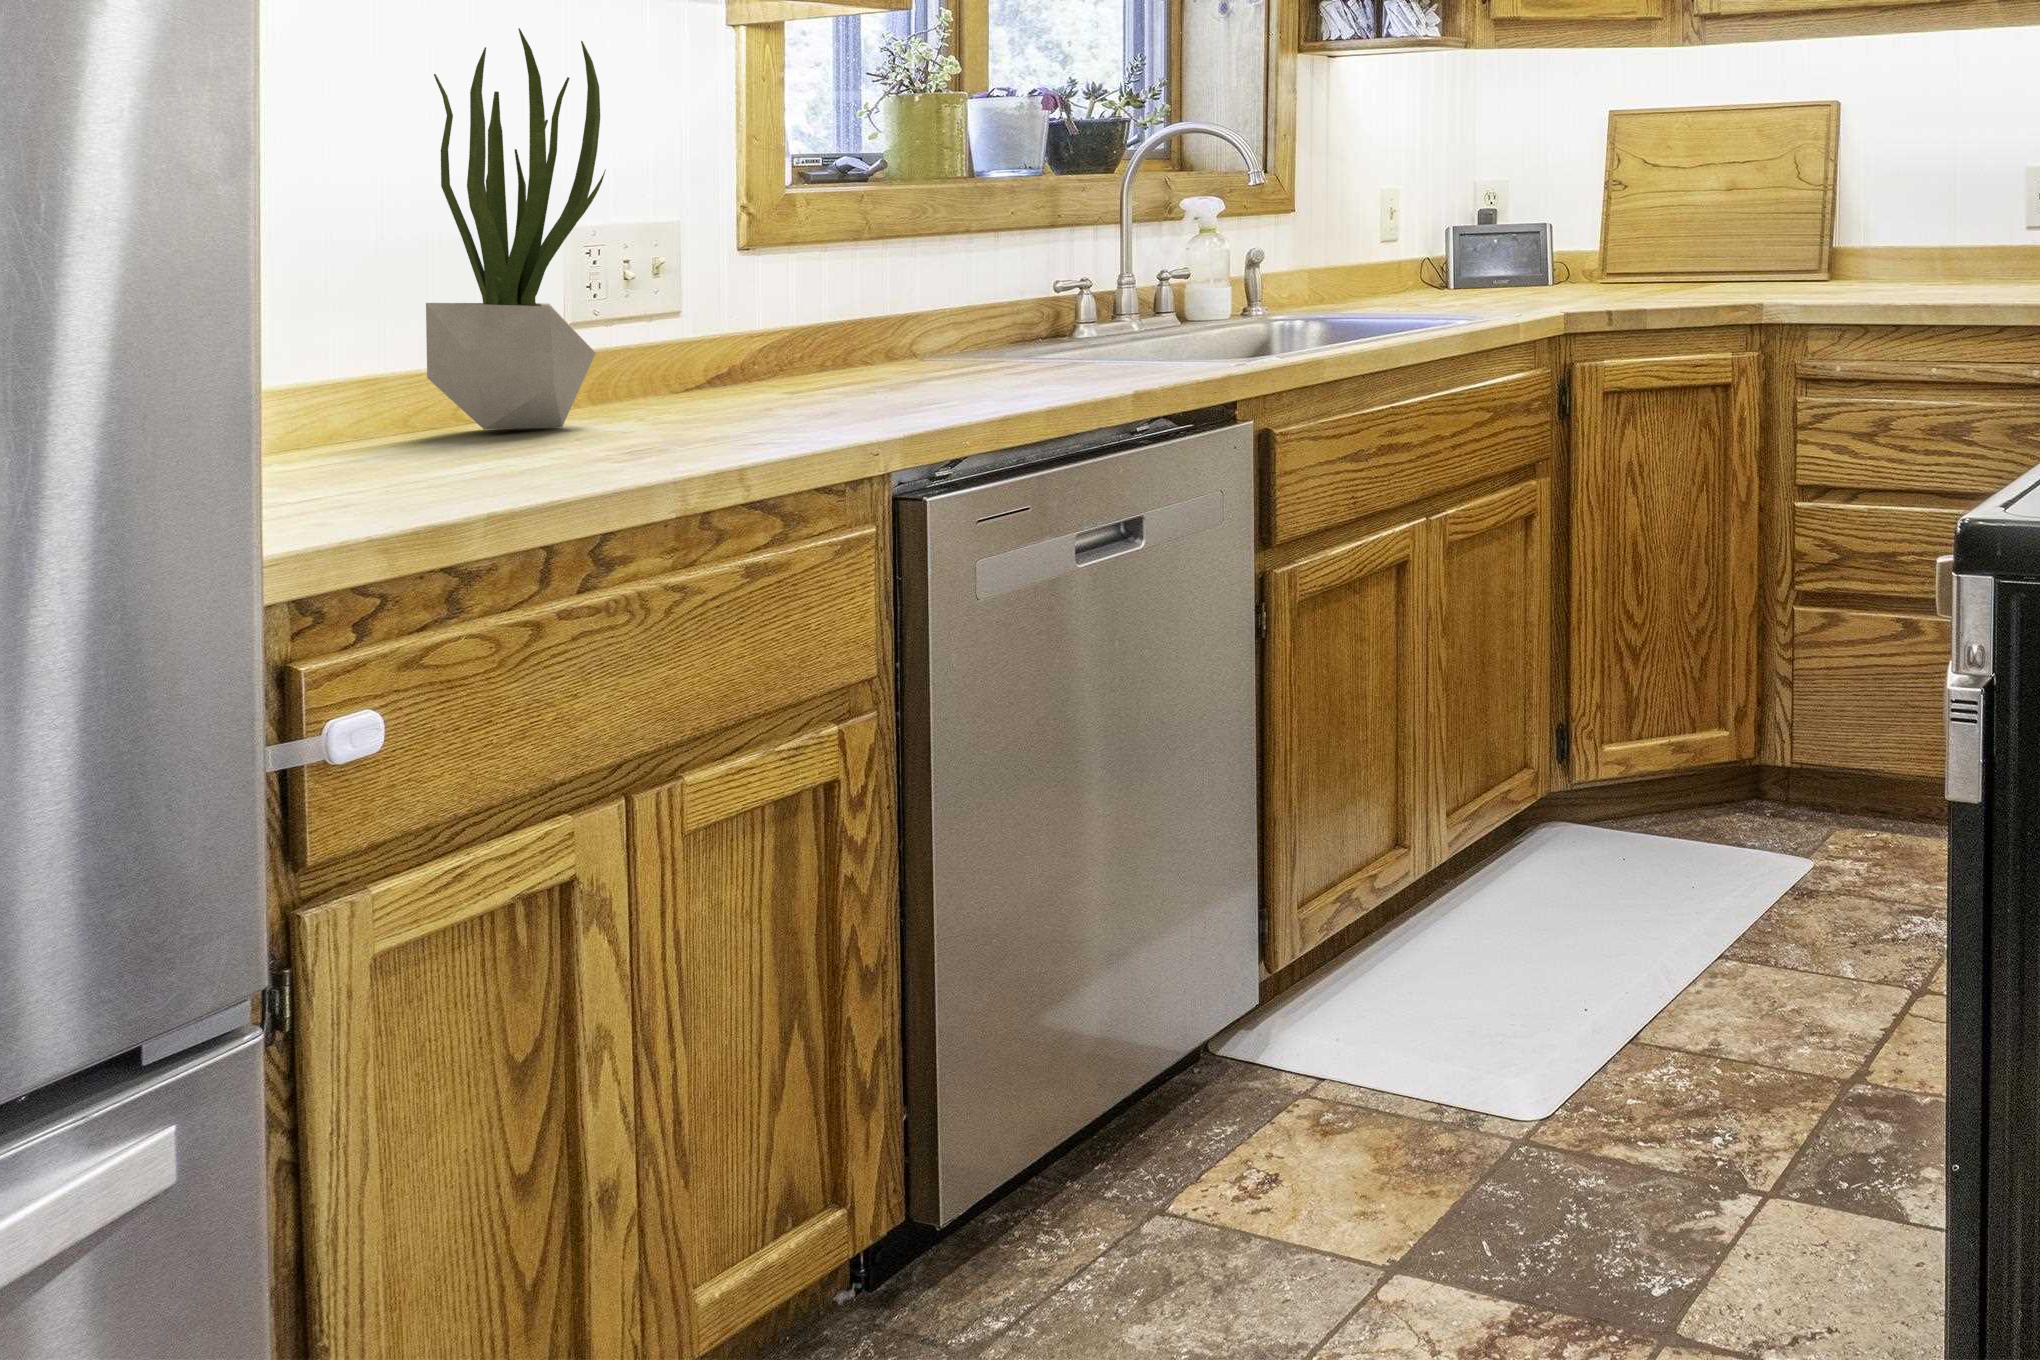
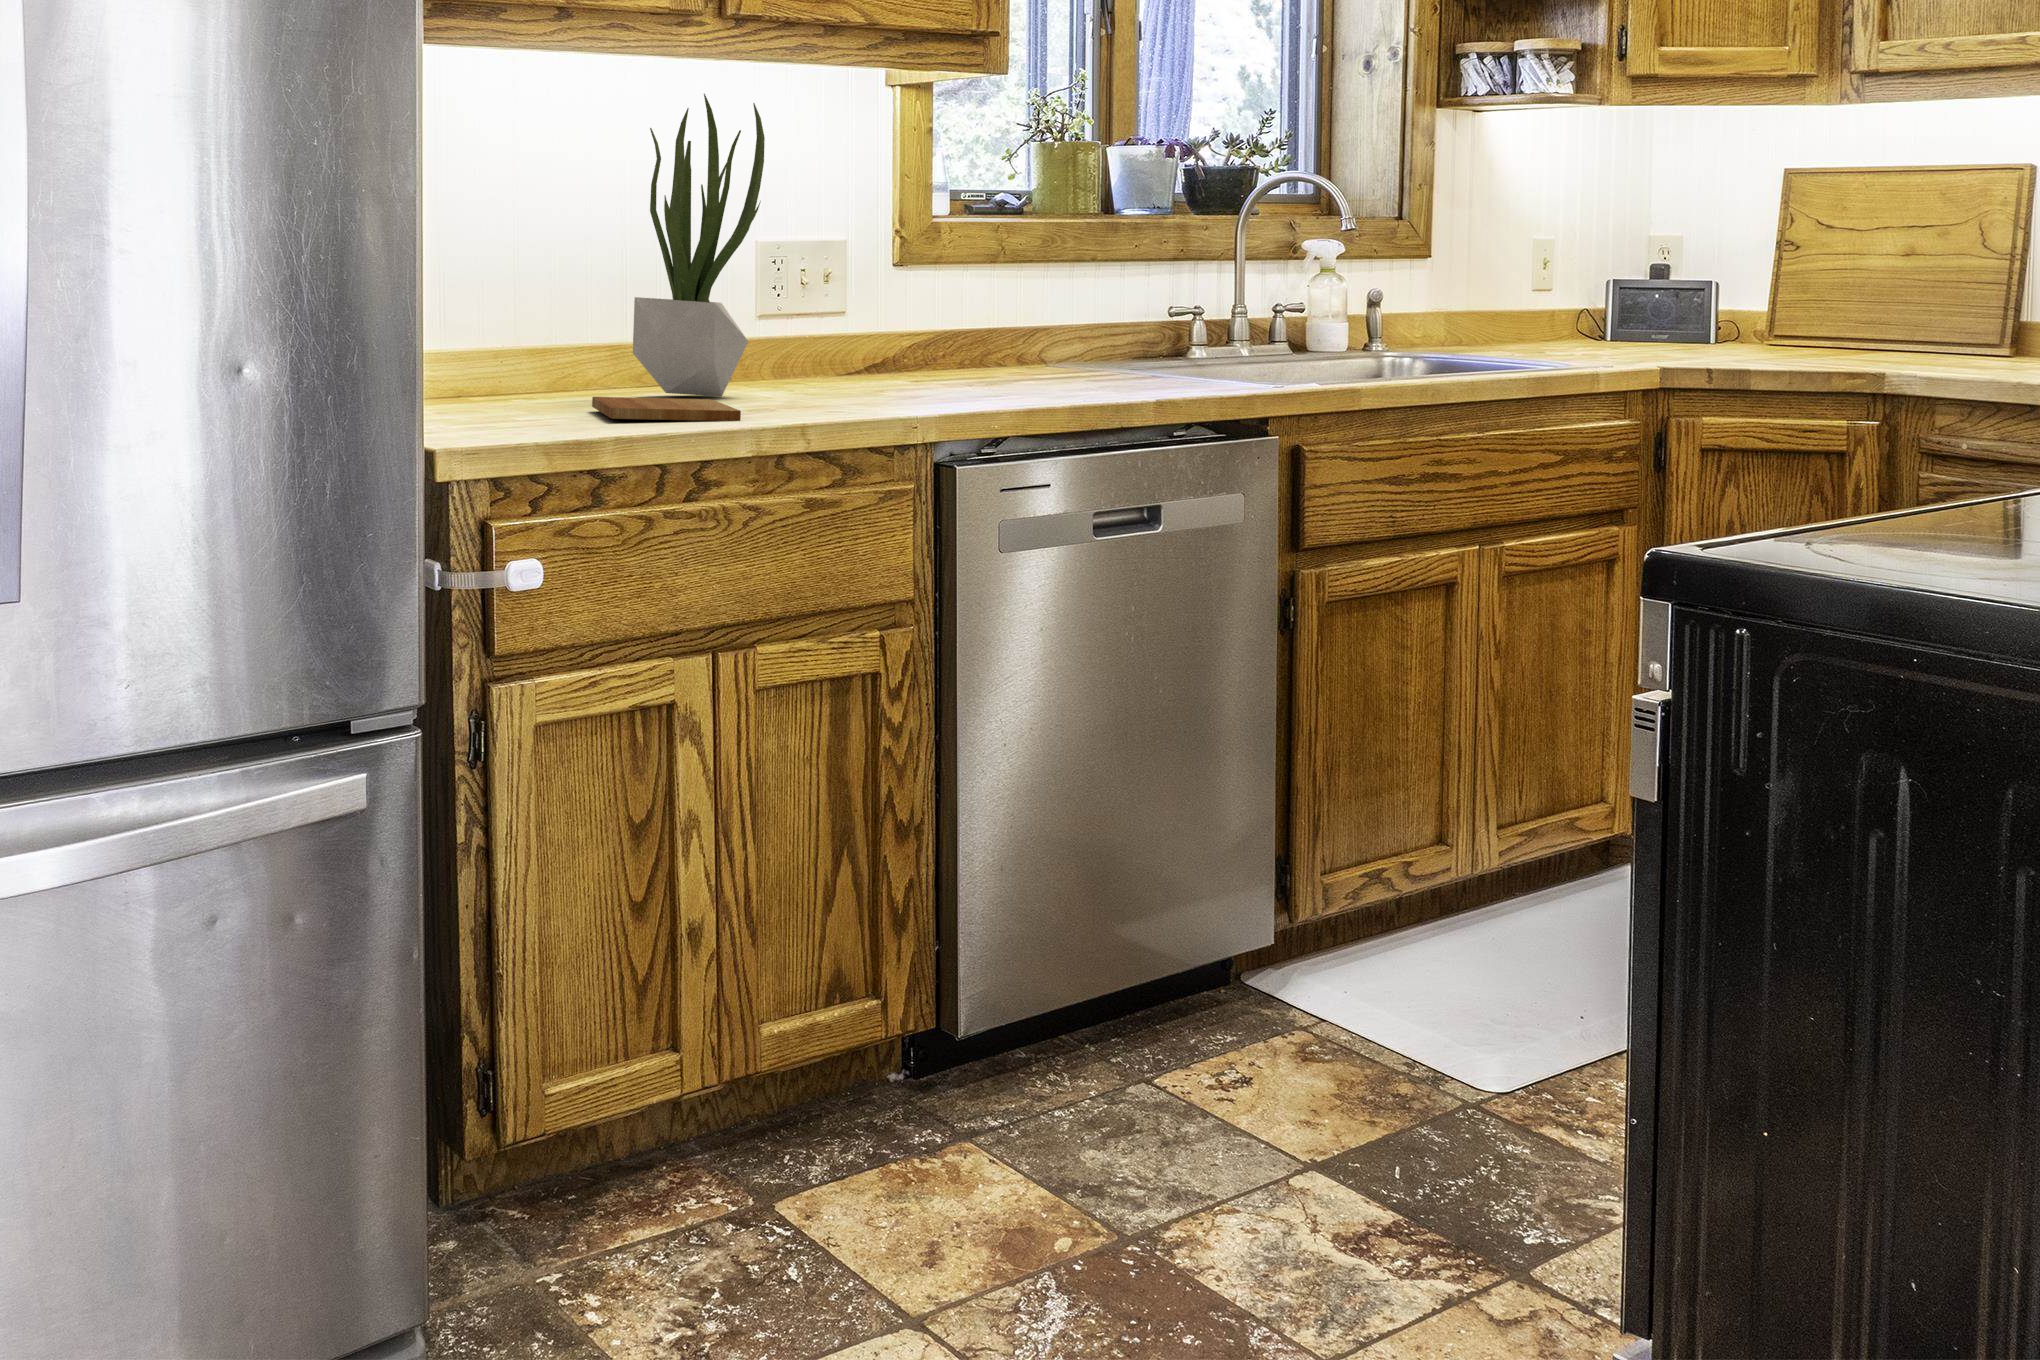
cutting board: none [394,440,639,487] -> present [592,397,741,421]

